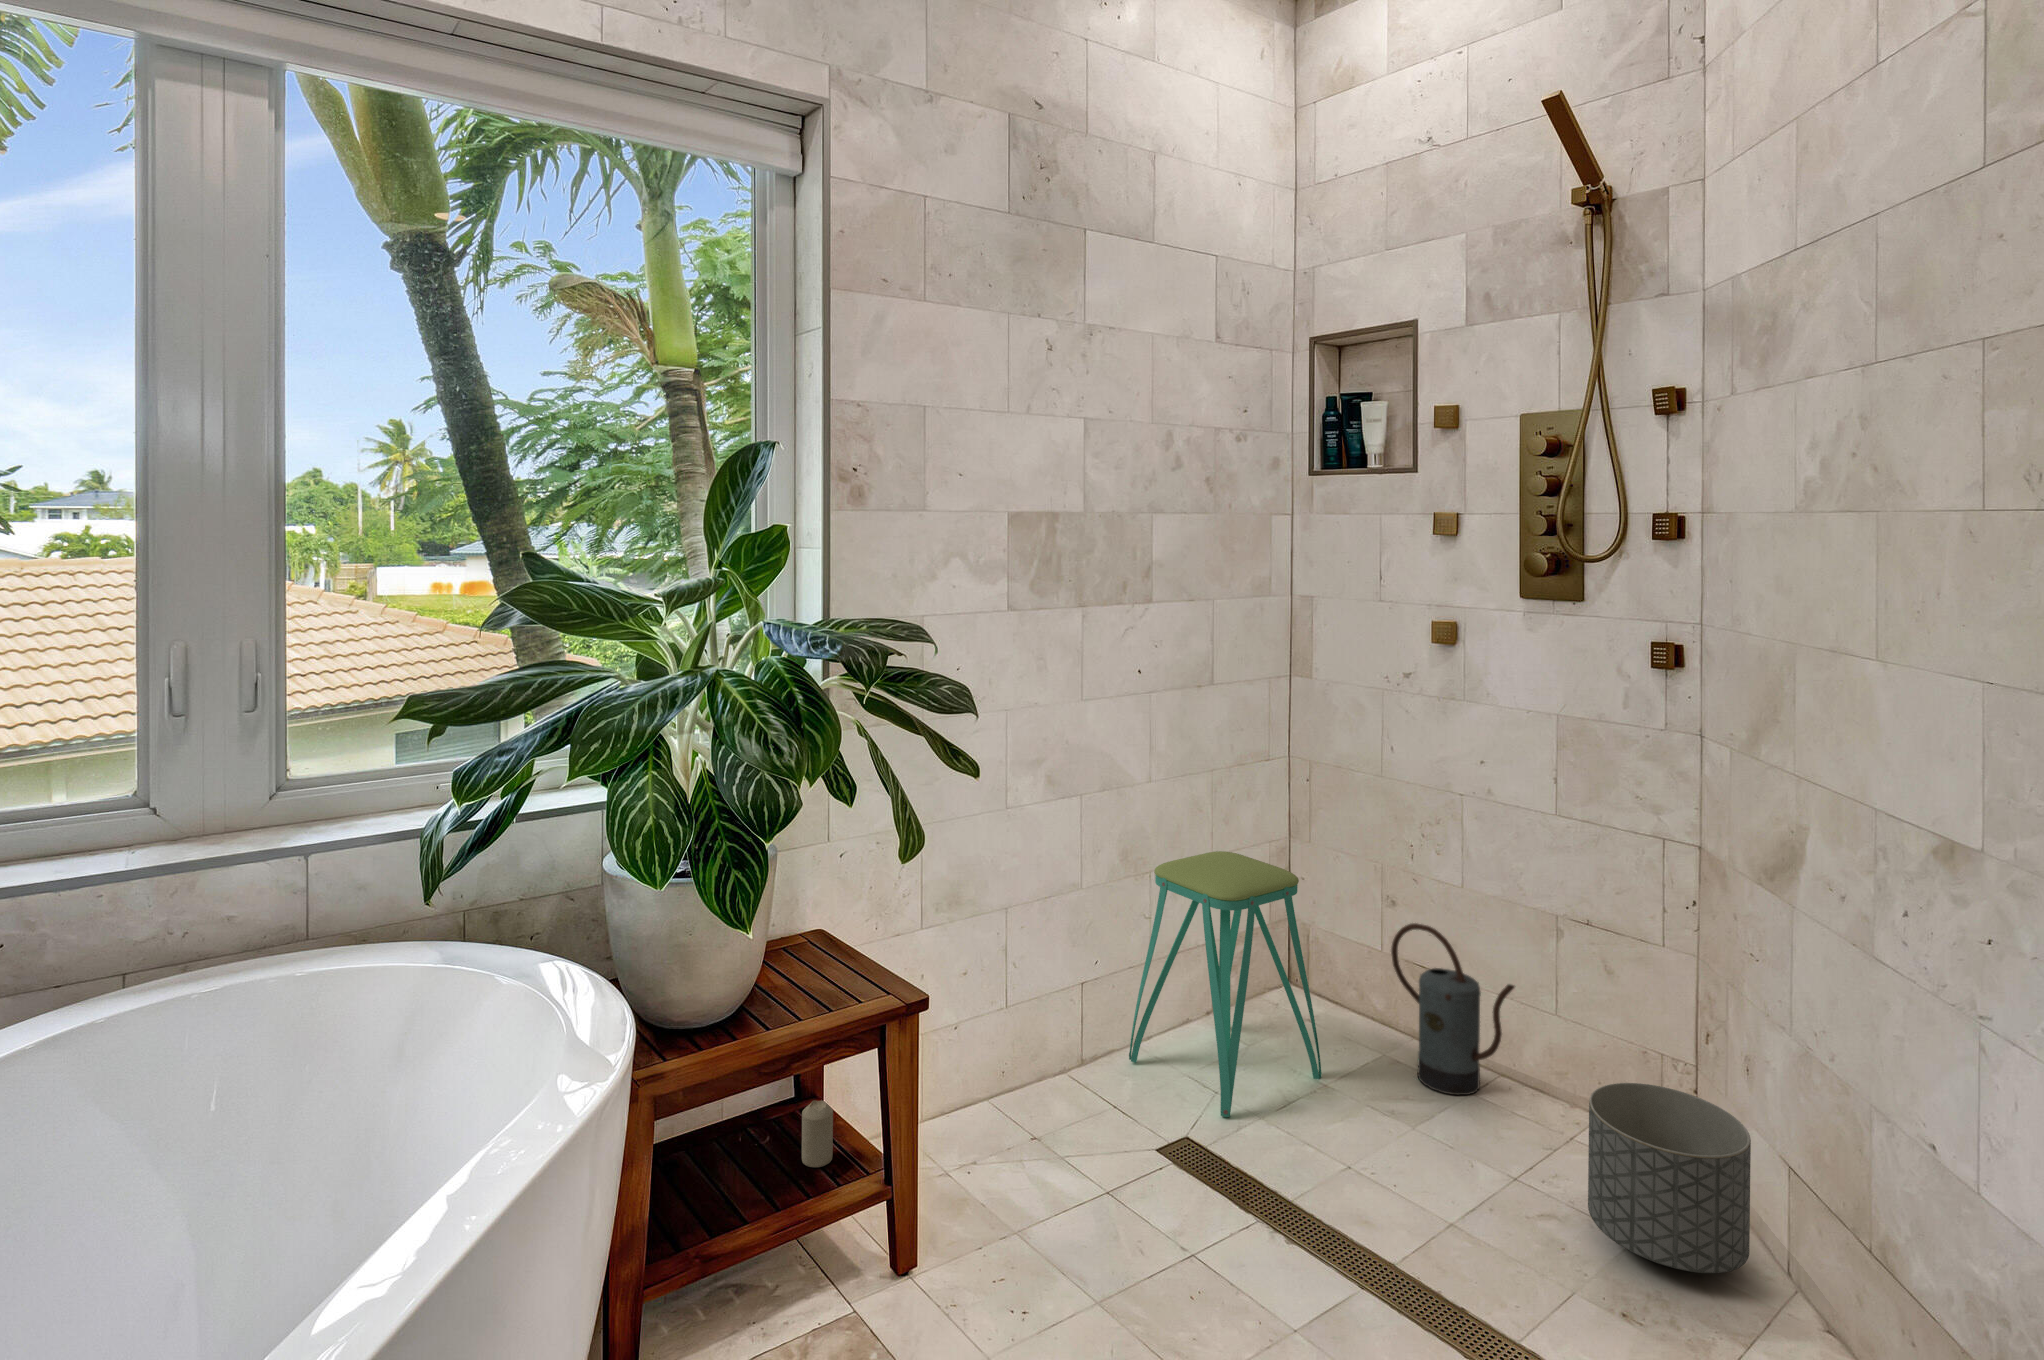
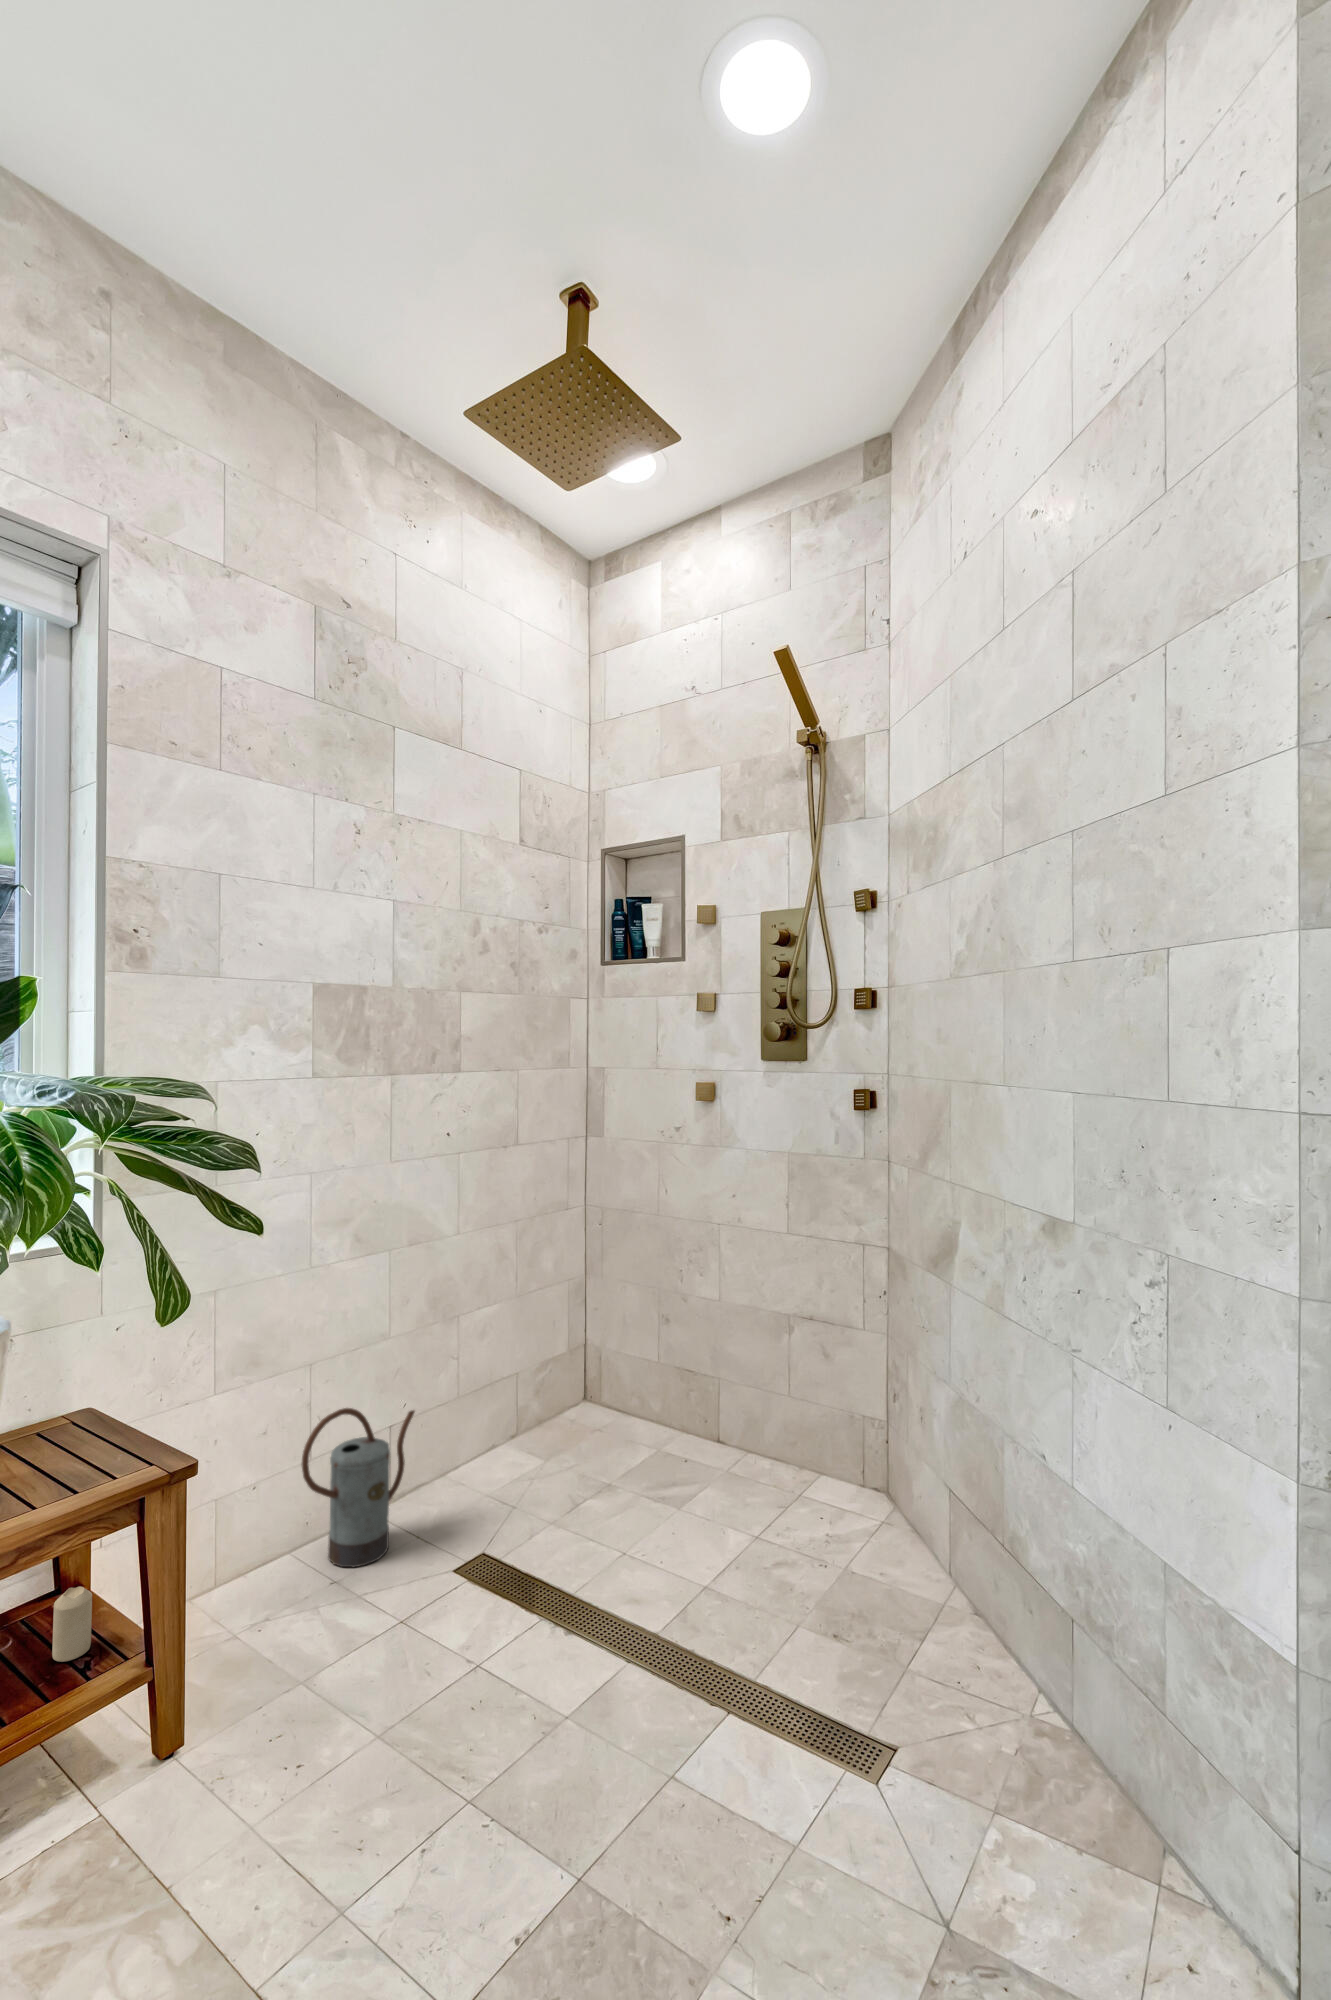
stool: present [1129,851,1322,1117] -> none [434,1291,606,1532]
watering can: present [1391,923,1514,1095] -> present [302,1408,415,1567]
planter: present [1588,1083,1751,1273] -> none [812,1446,928,1597]

